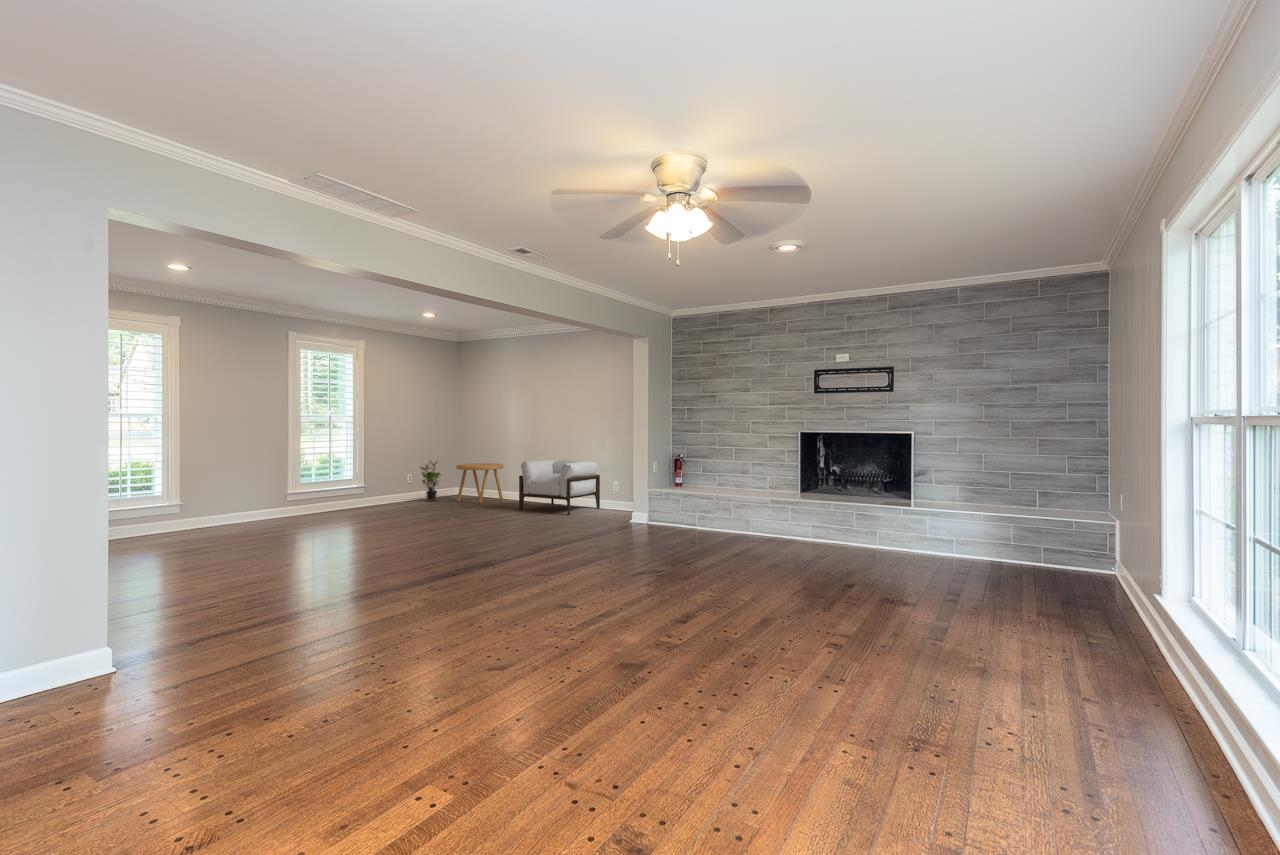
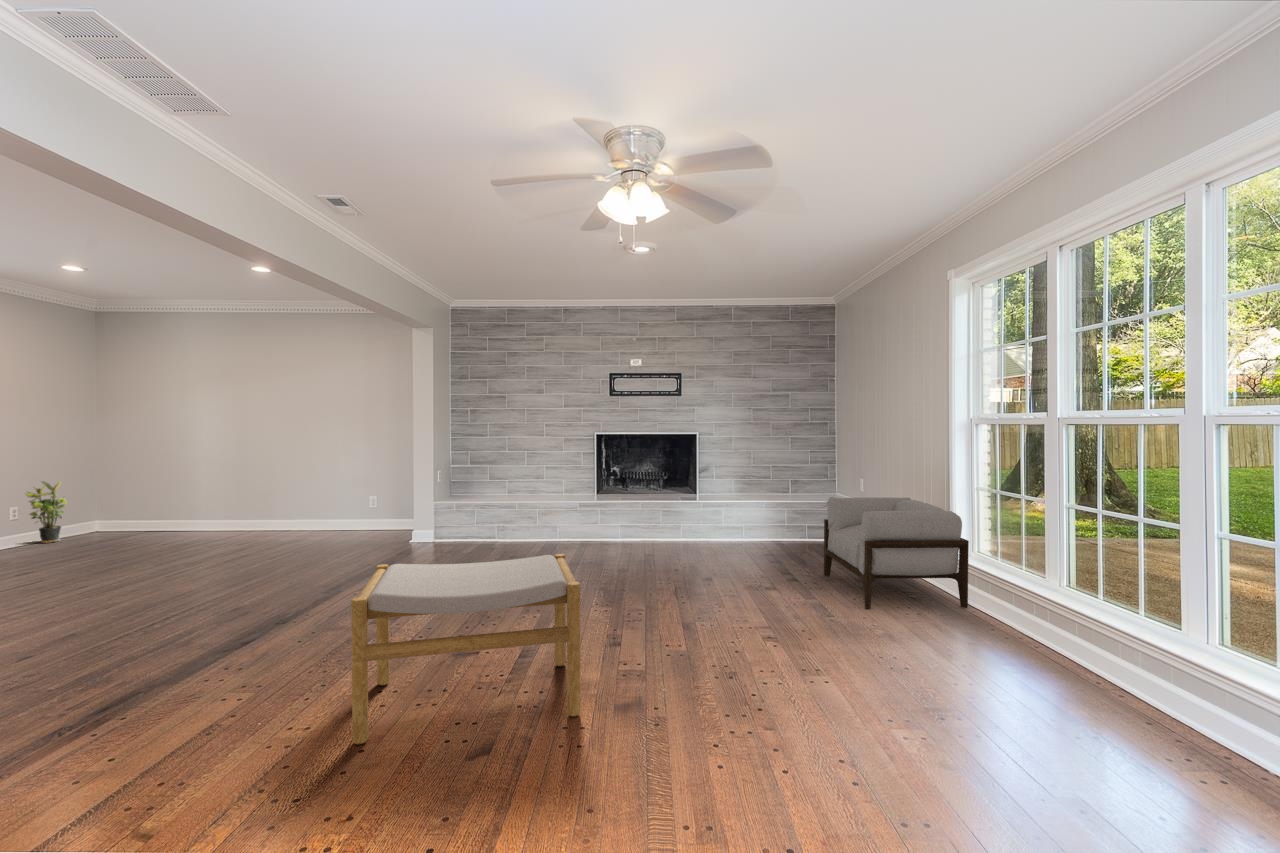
armchair: present [519,460,600,515] -> present [824,497,969,609]
side table: present [456,463,504,503] -> none [101,480,185,538]
footstool: none [451,512,628,641] -> present [351,554,580,744]

